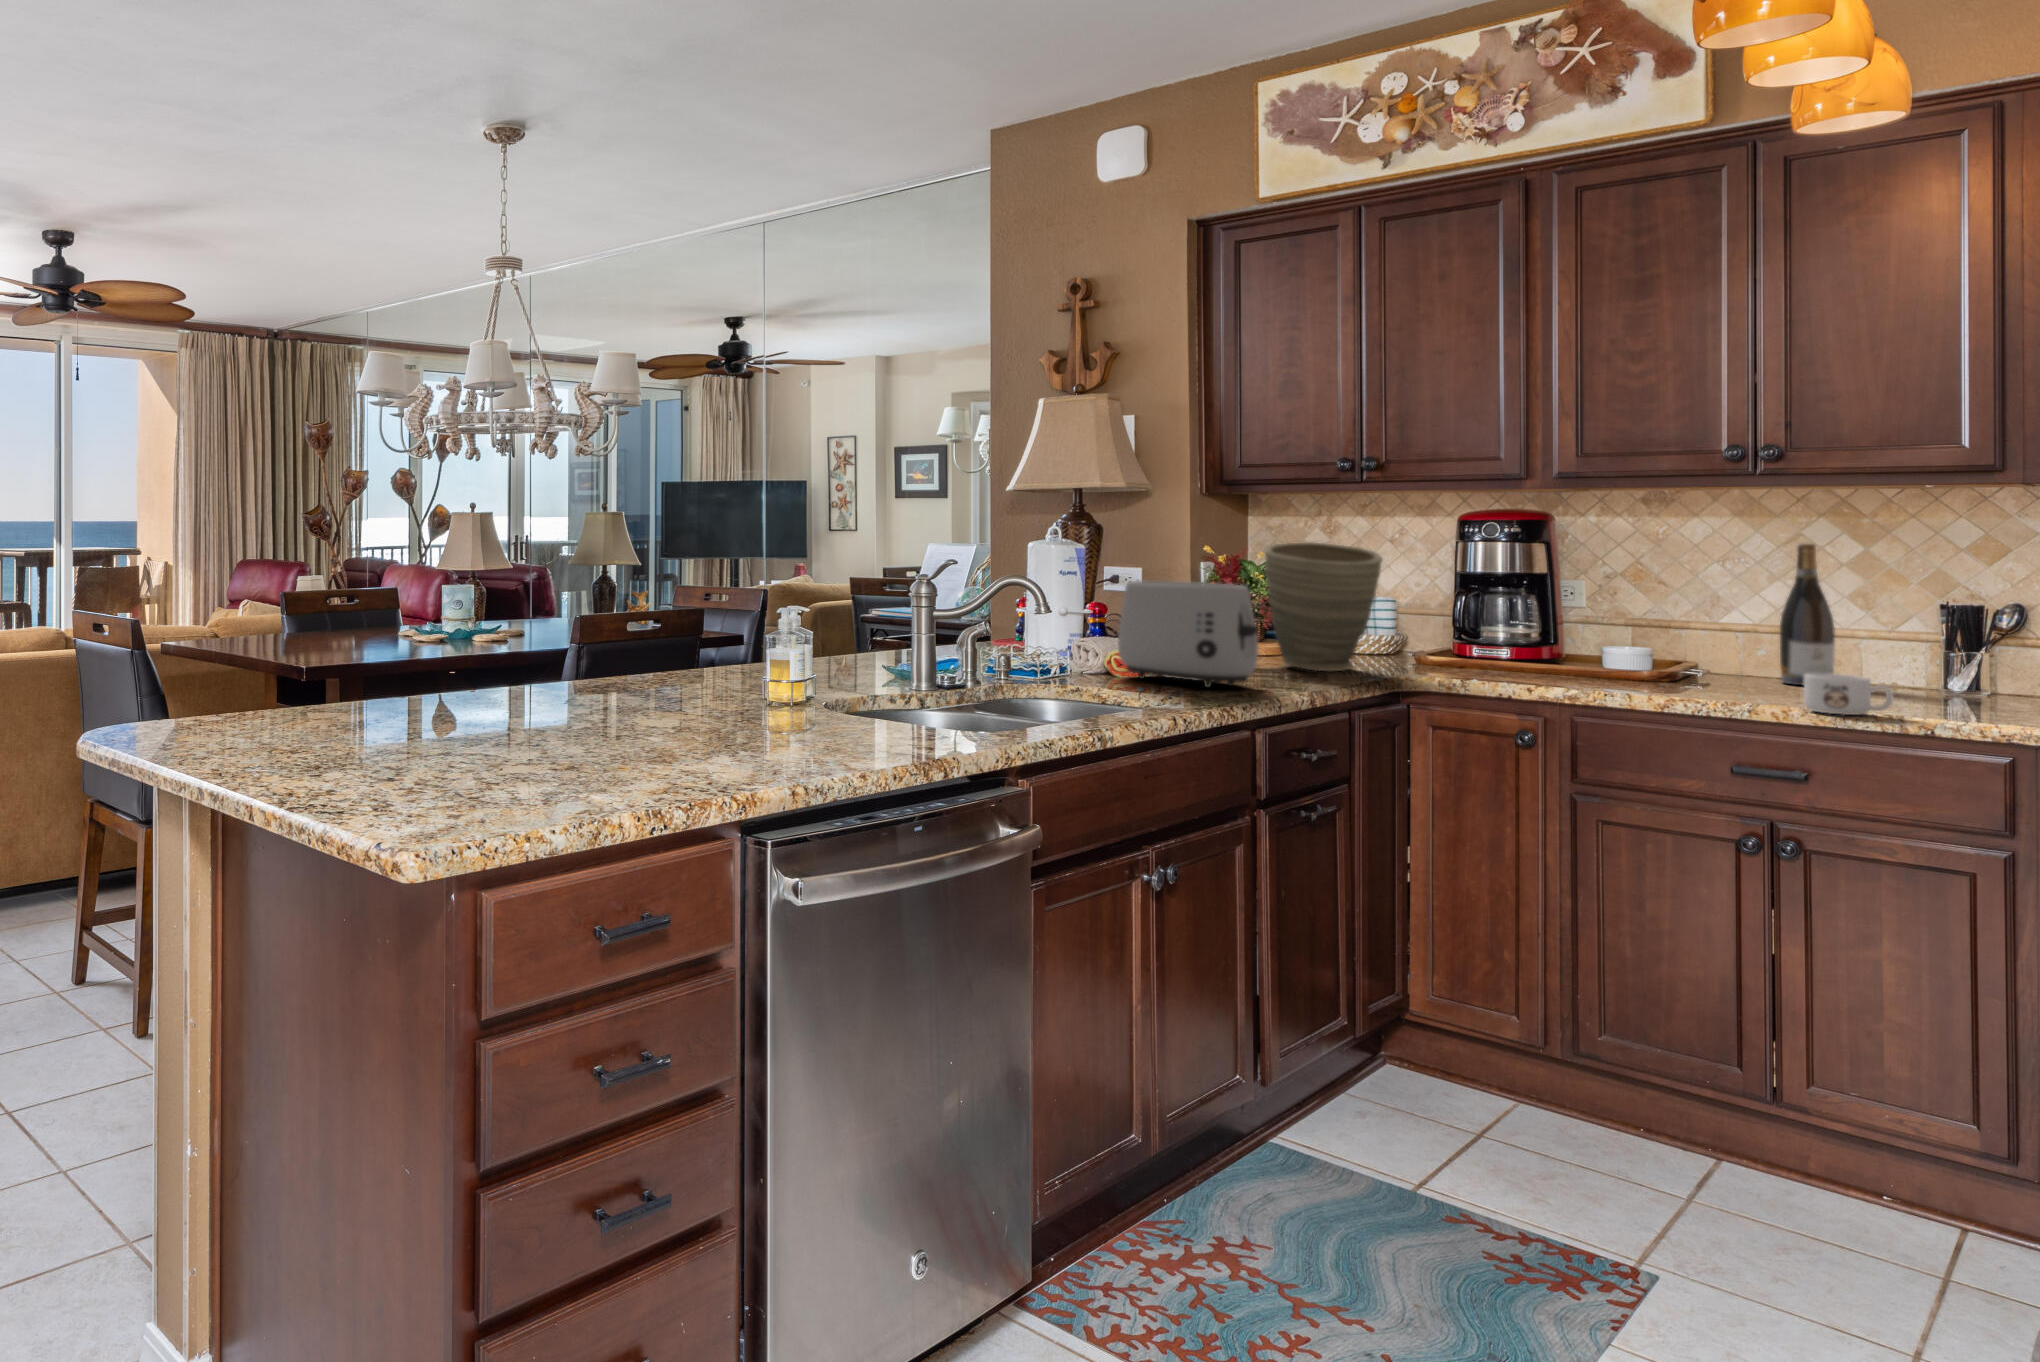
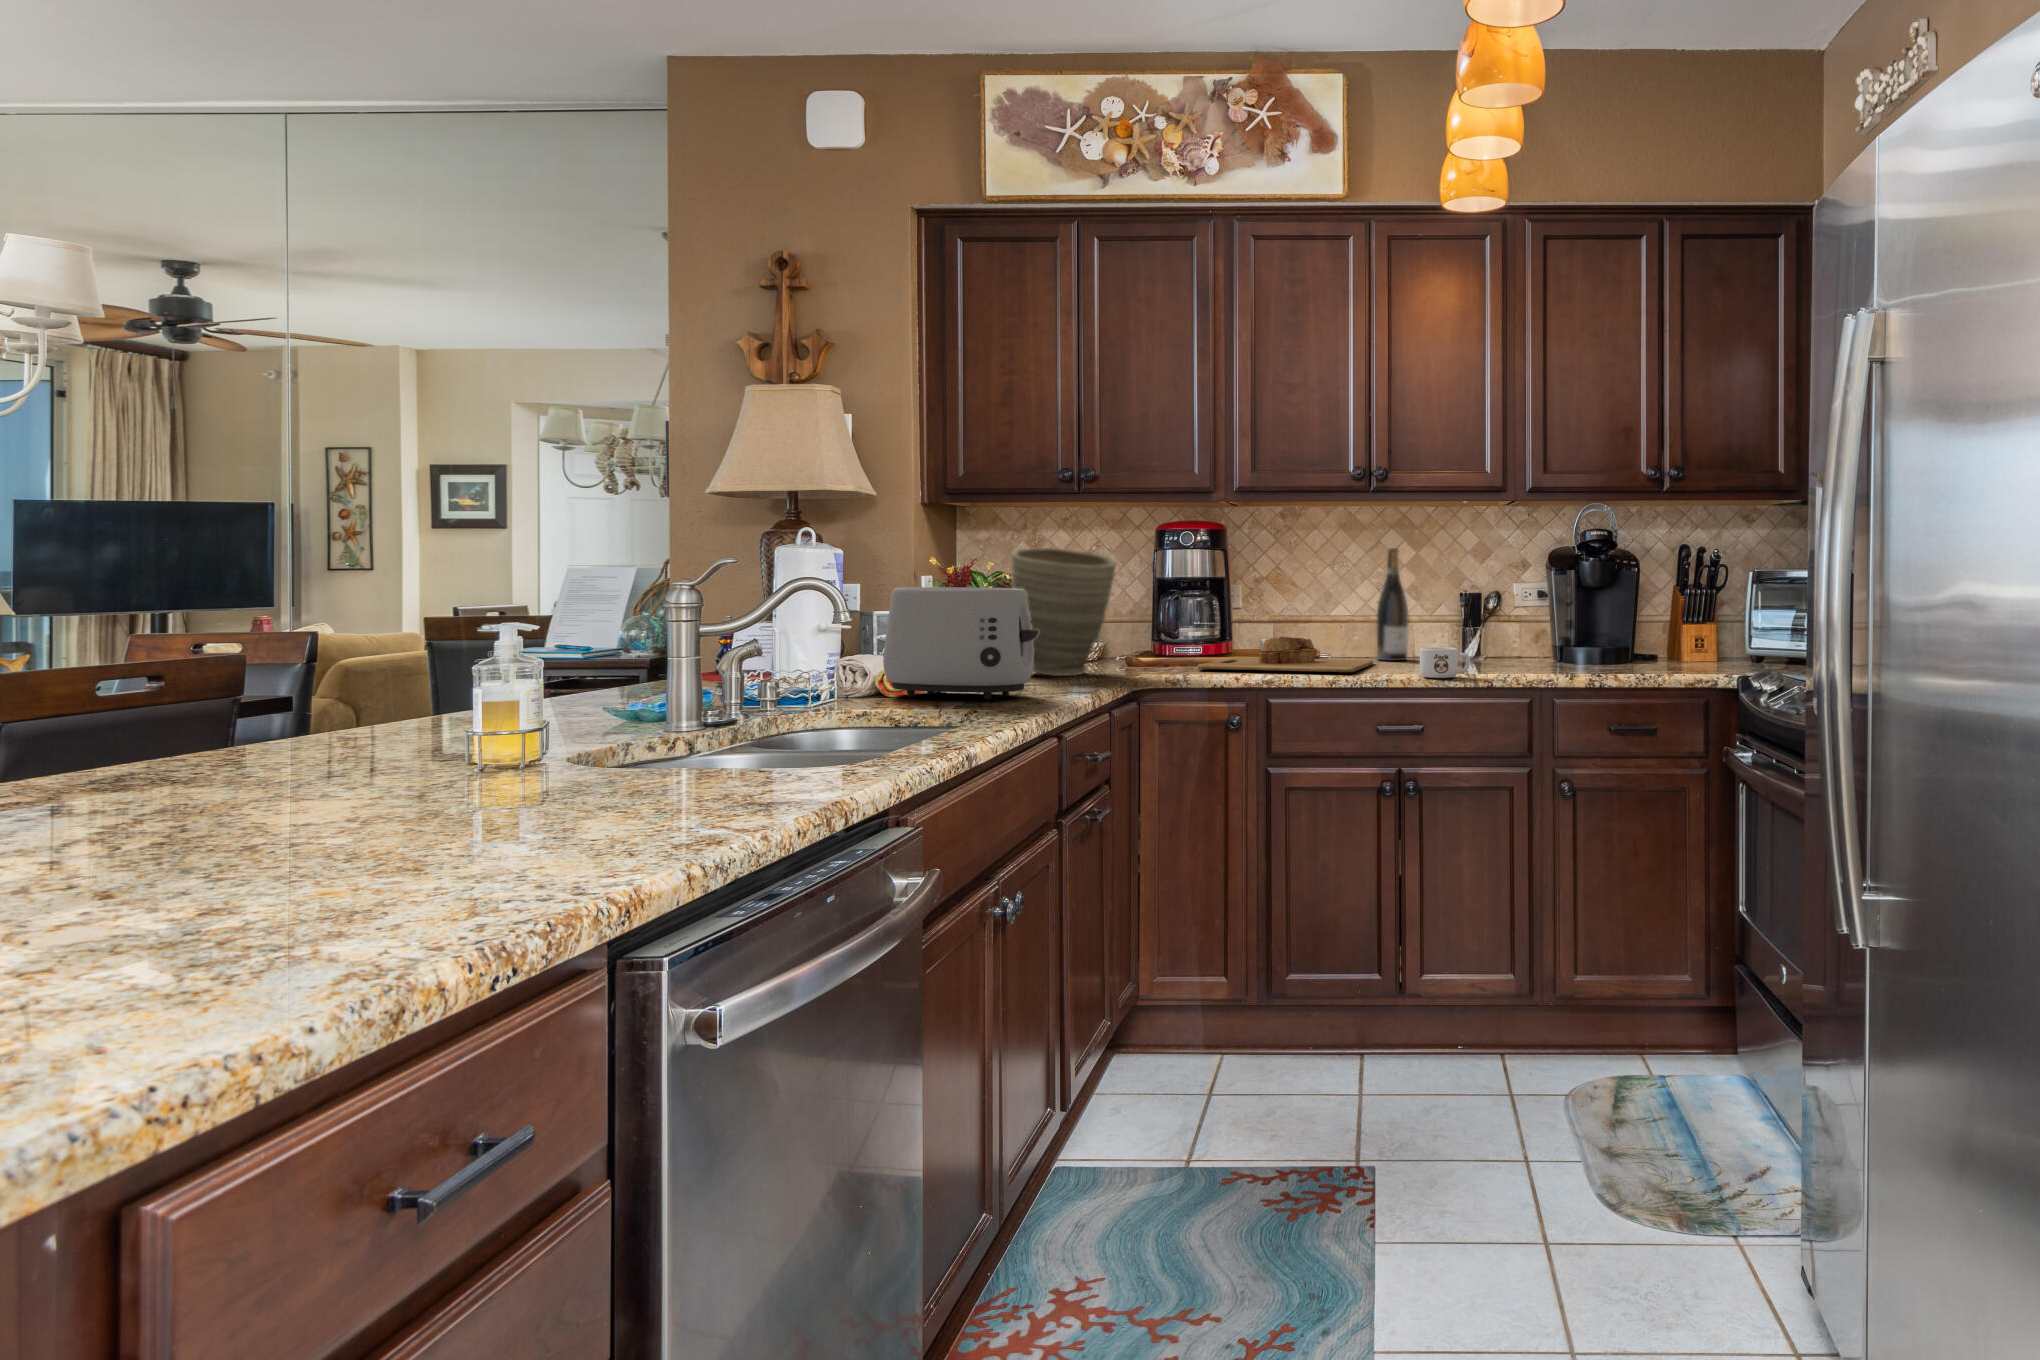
cutting board: none [1491,646,1764,695] -> present [1198,637,1373,672]

